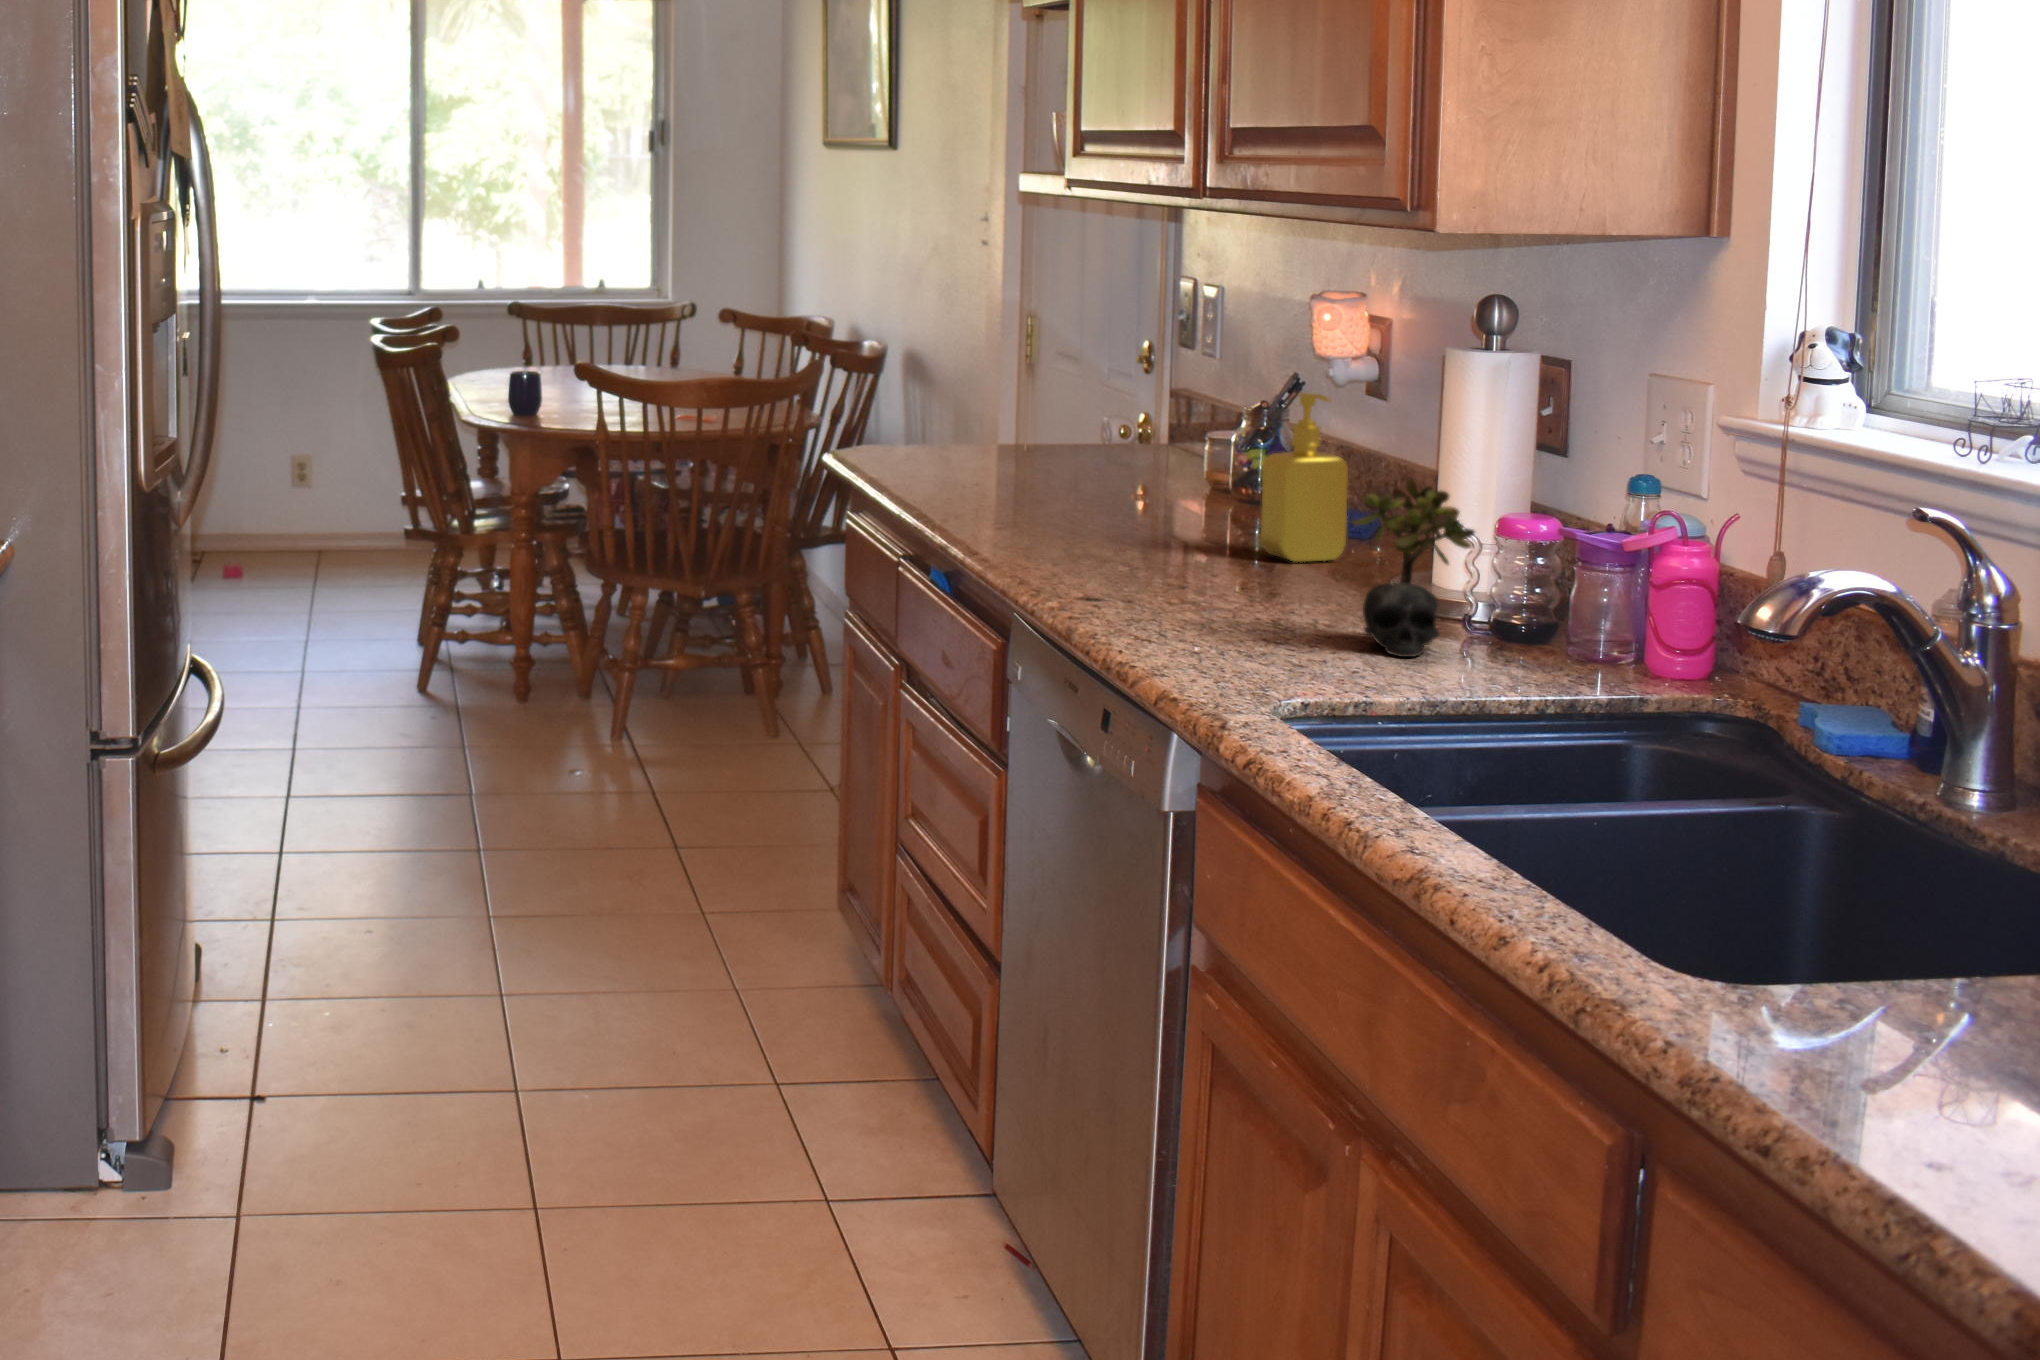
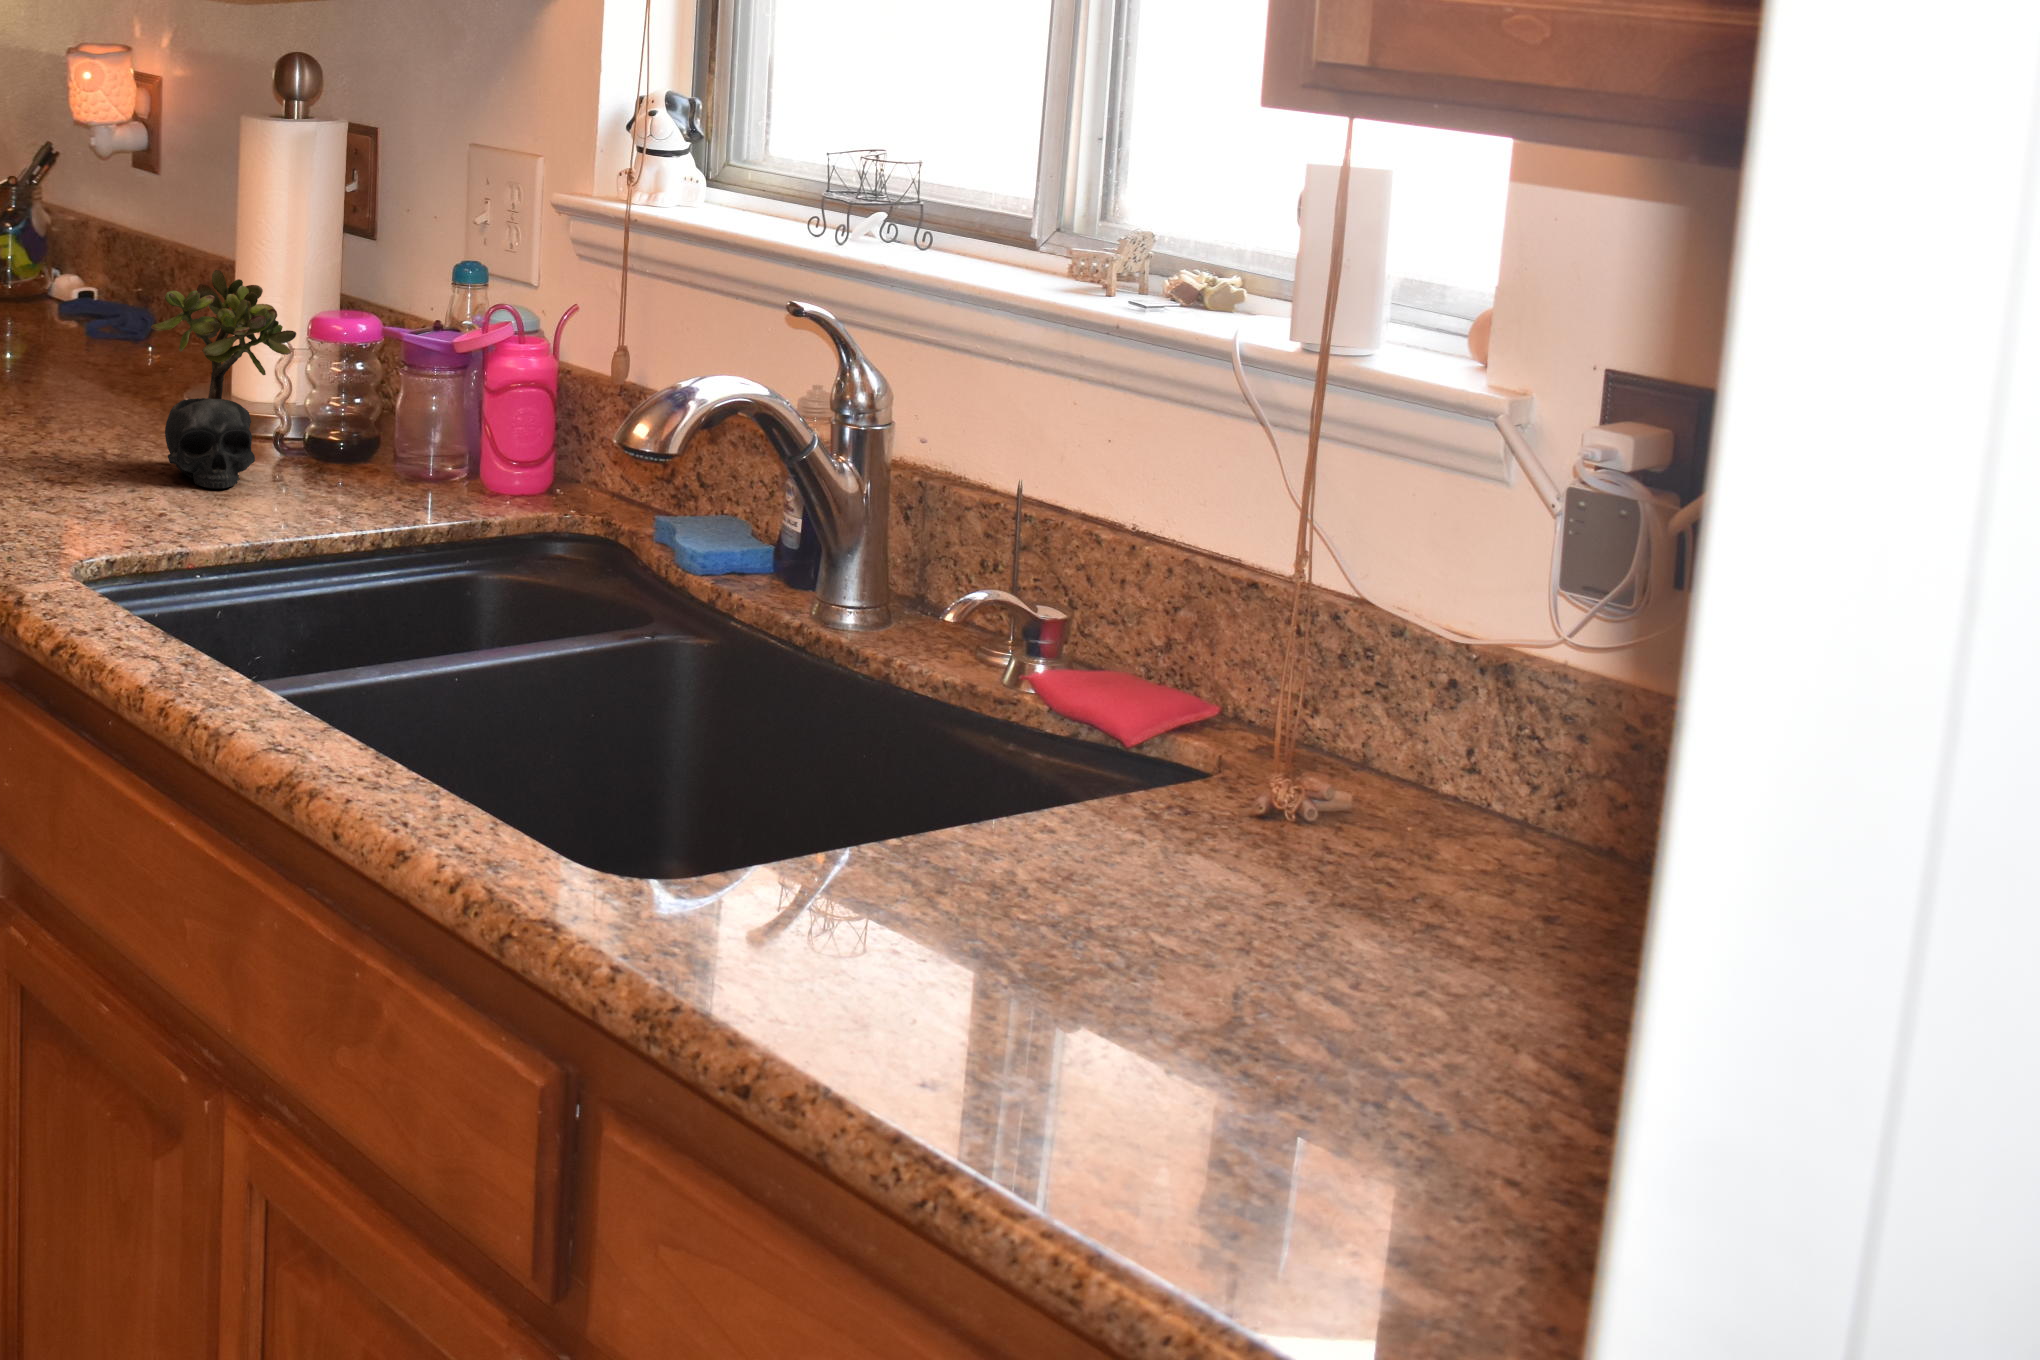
soap dispenser: present [1261,392,1348,562] -> none [23,166,123,371]

